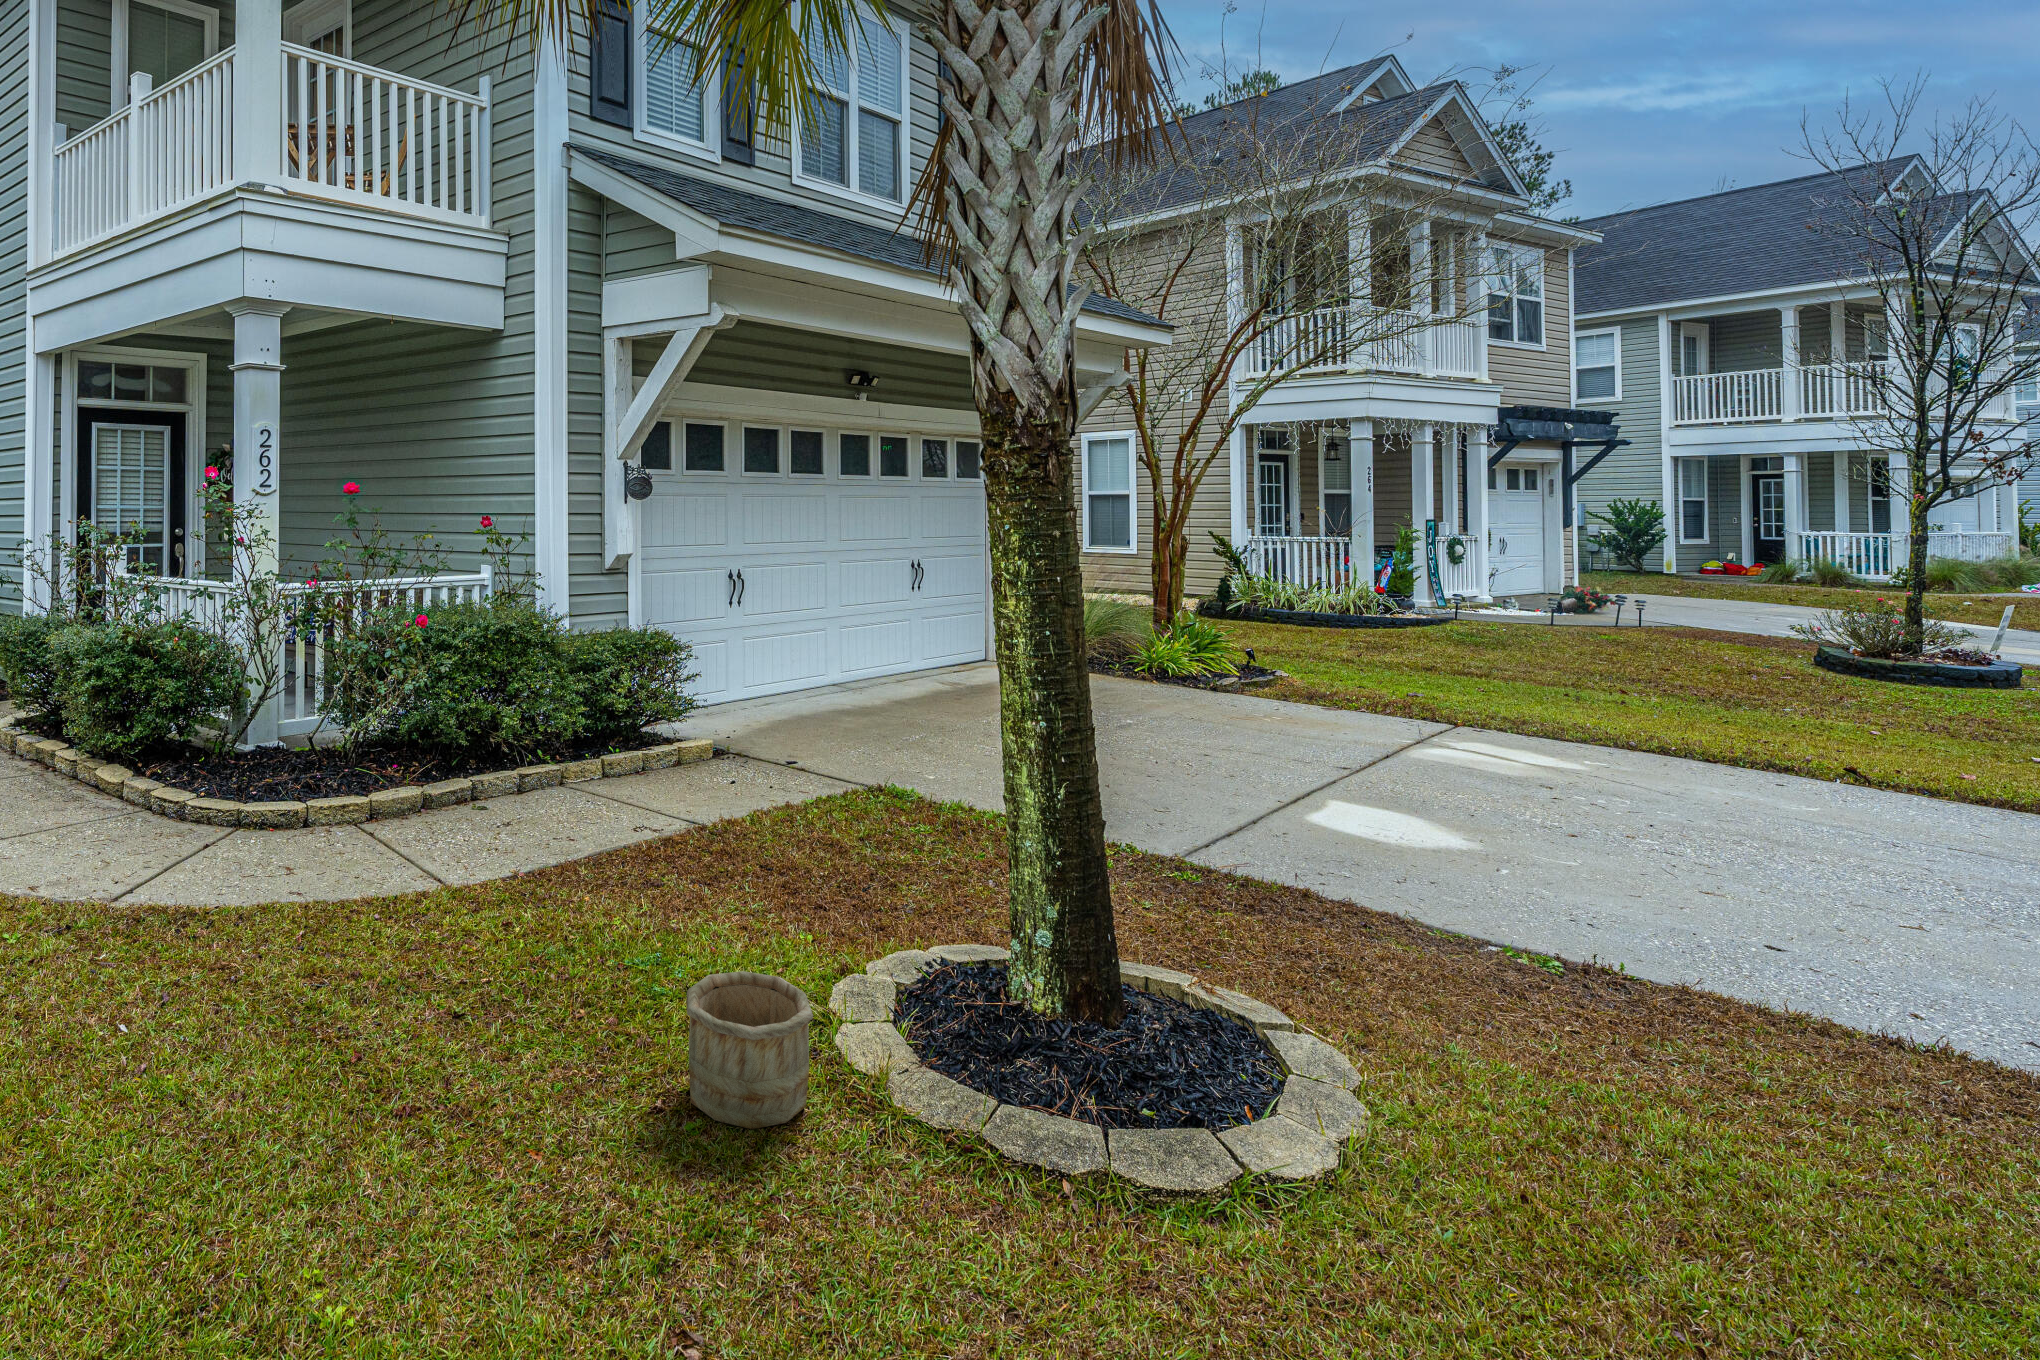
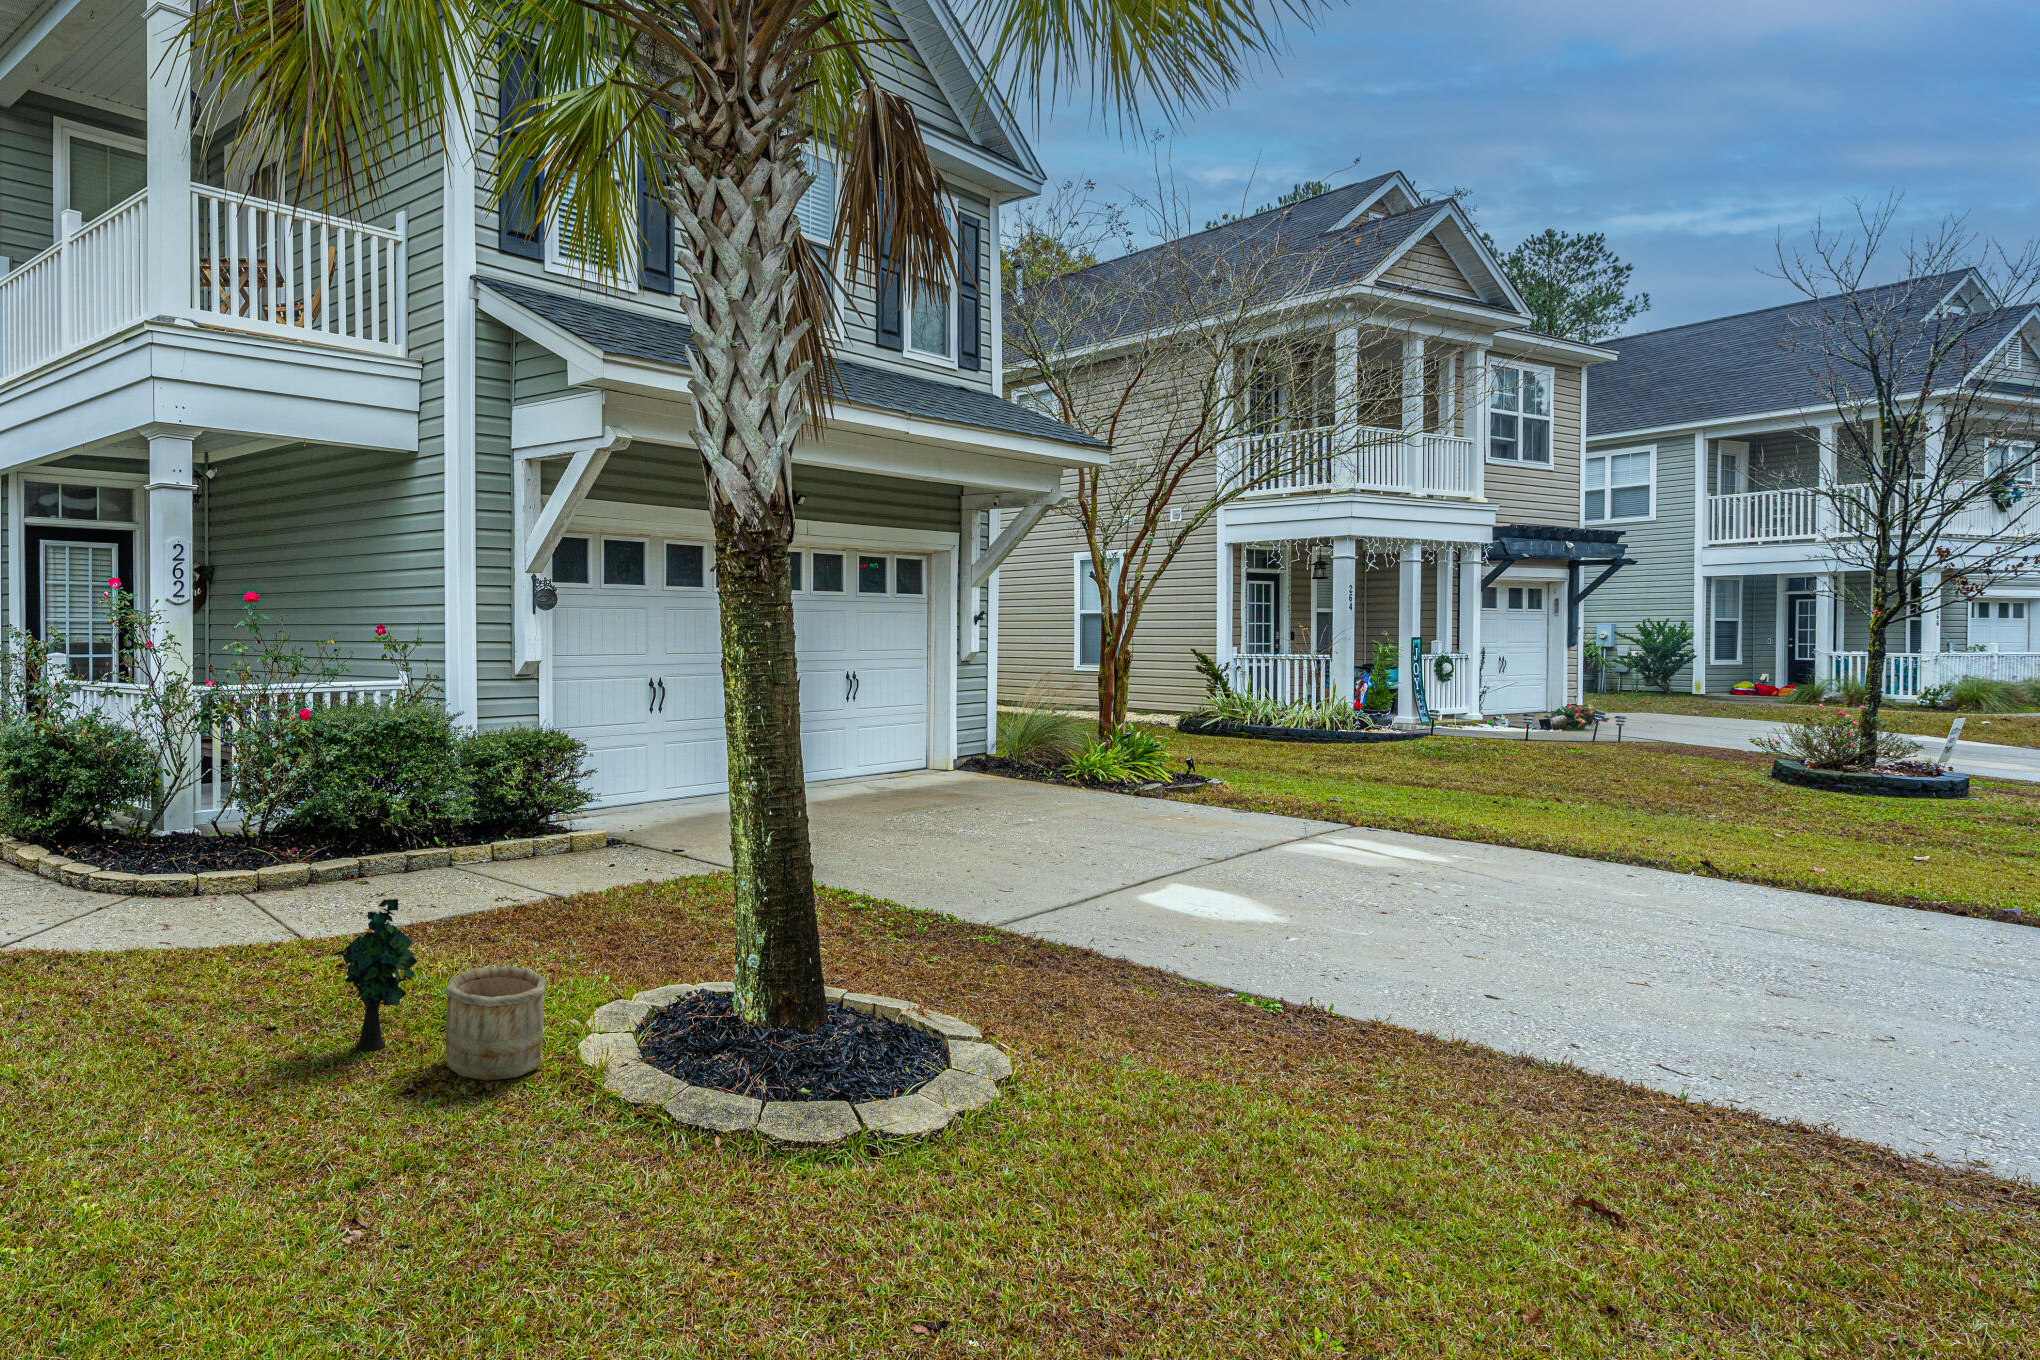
decorative plant: present [1214,575,1235,613] -> present [332,899,418,1051]

